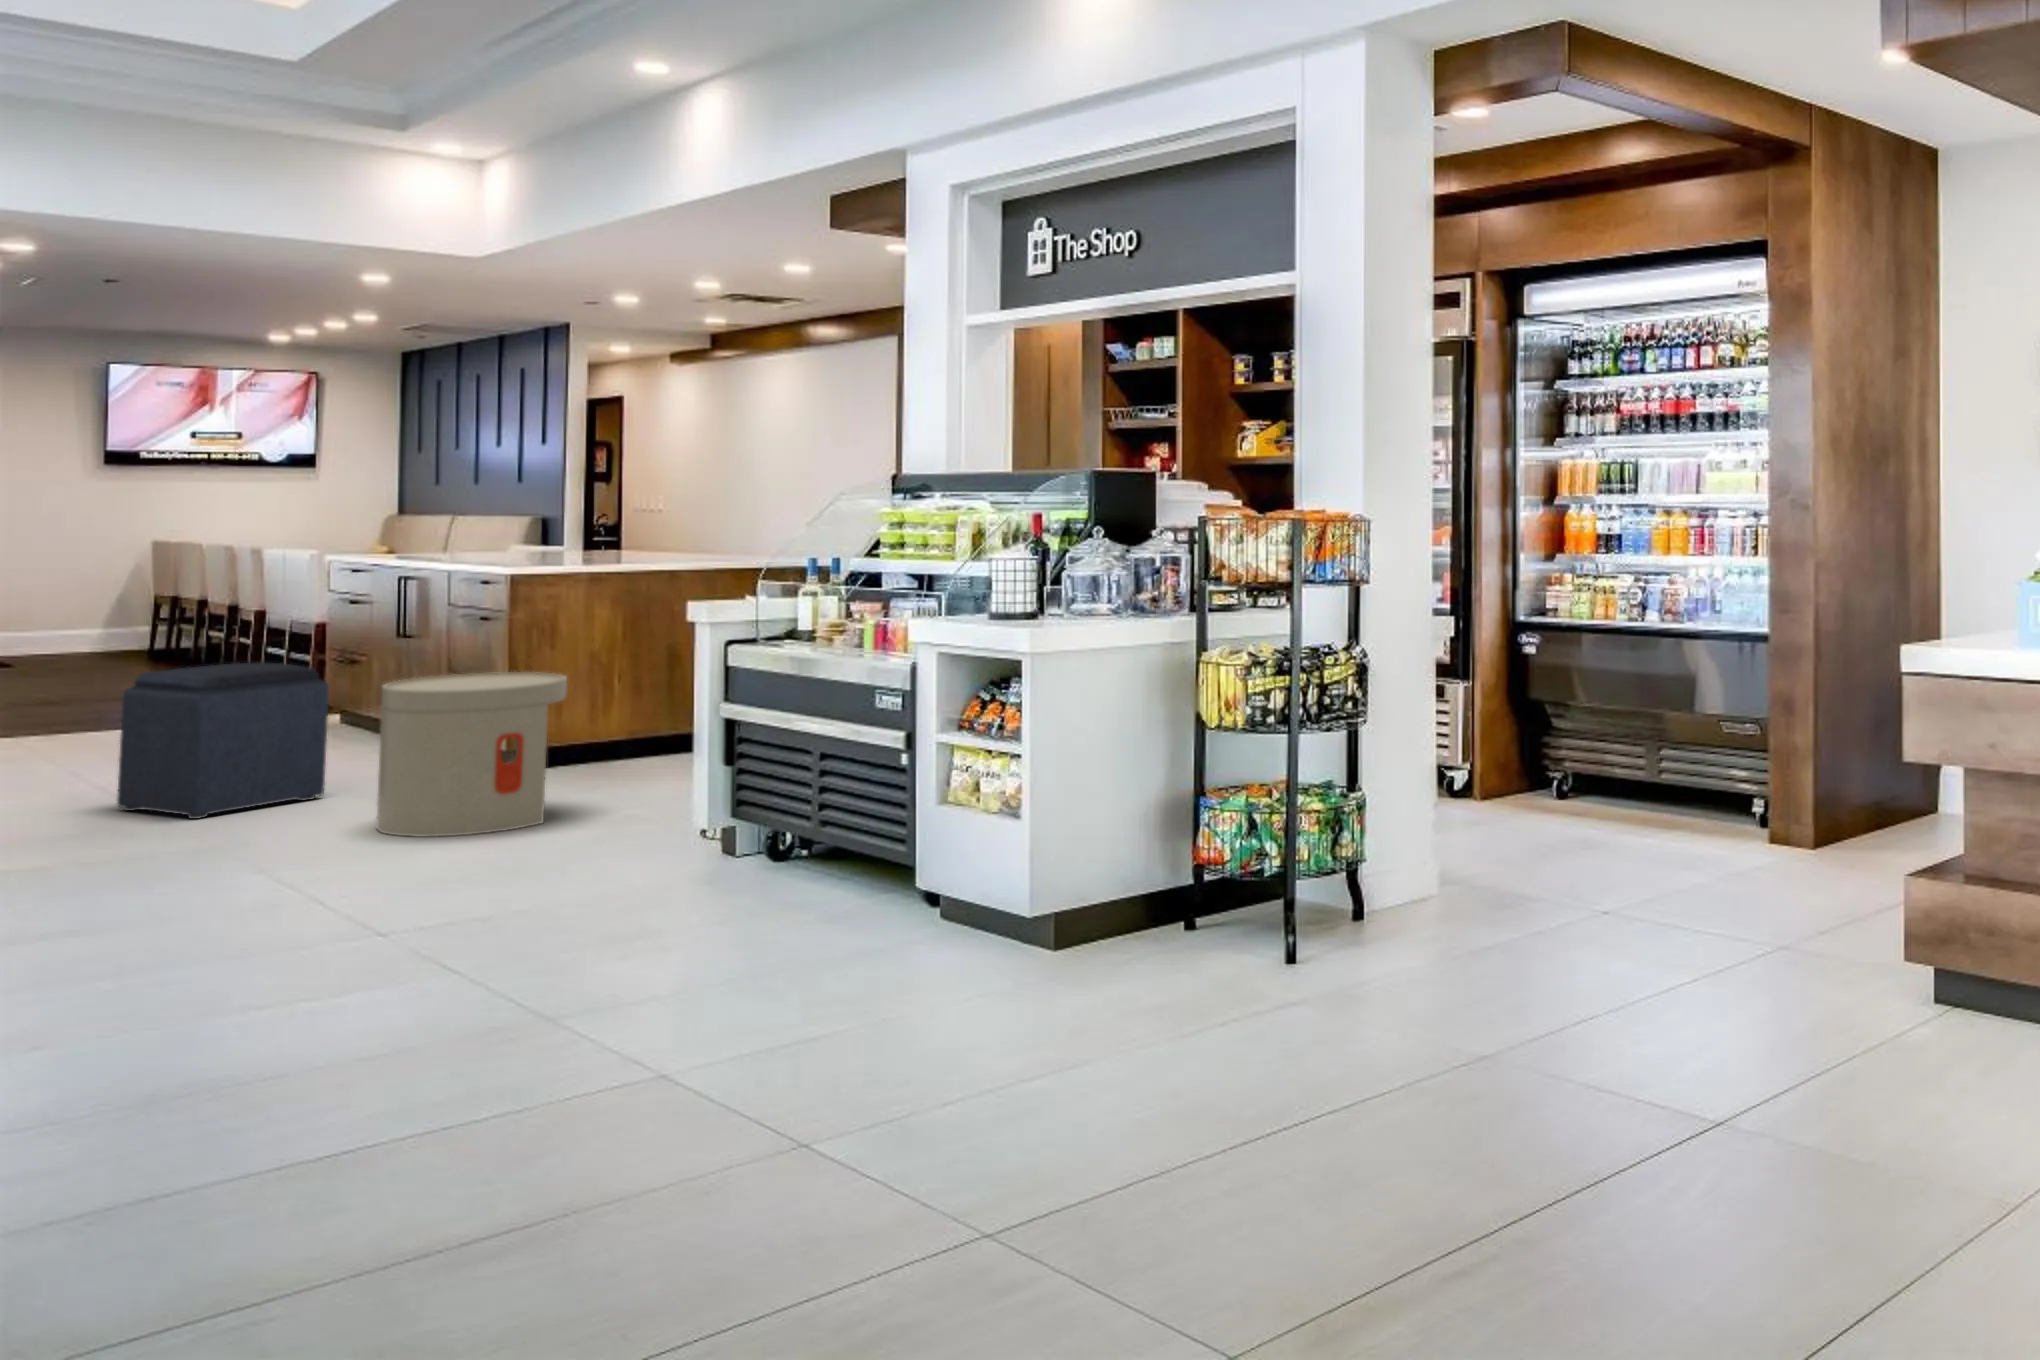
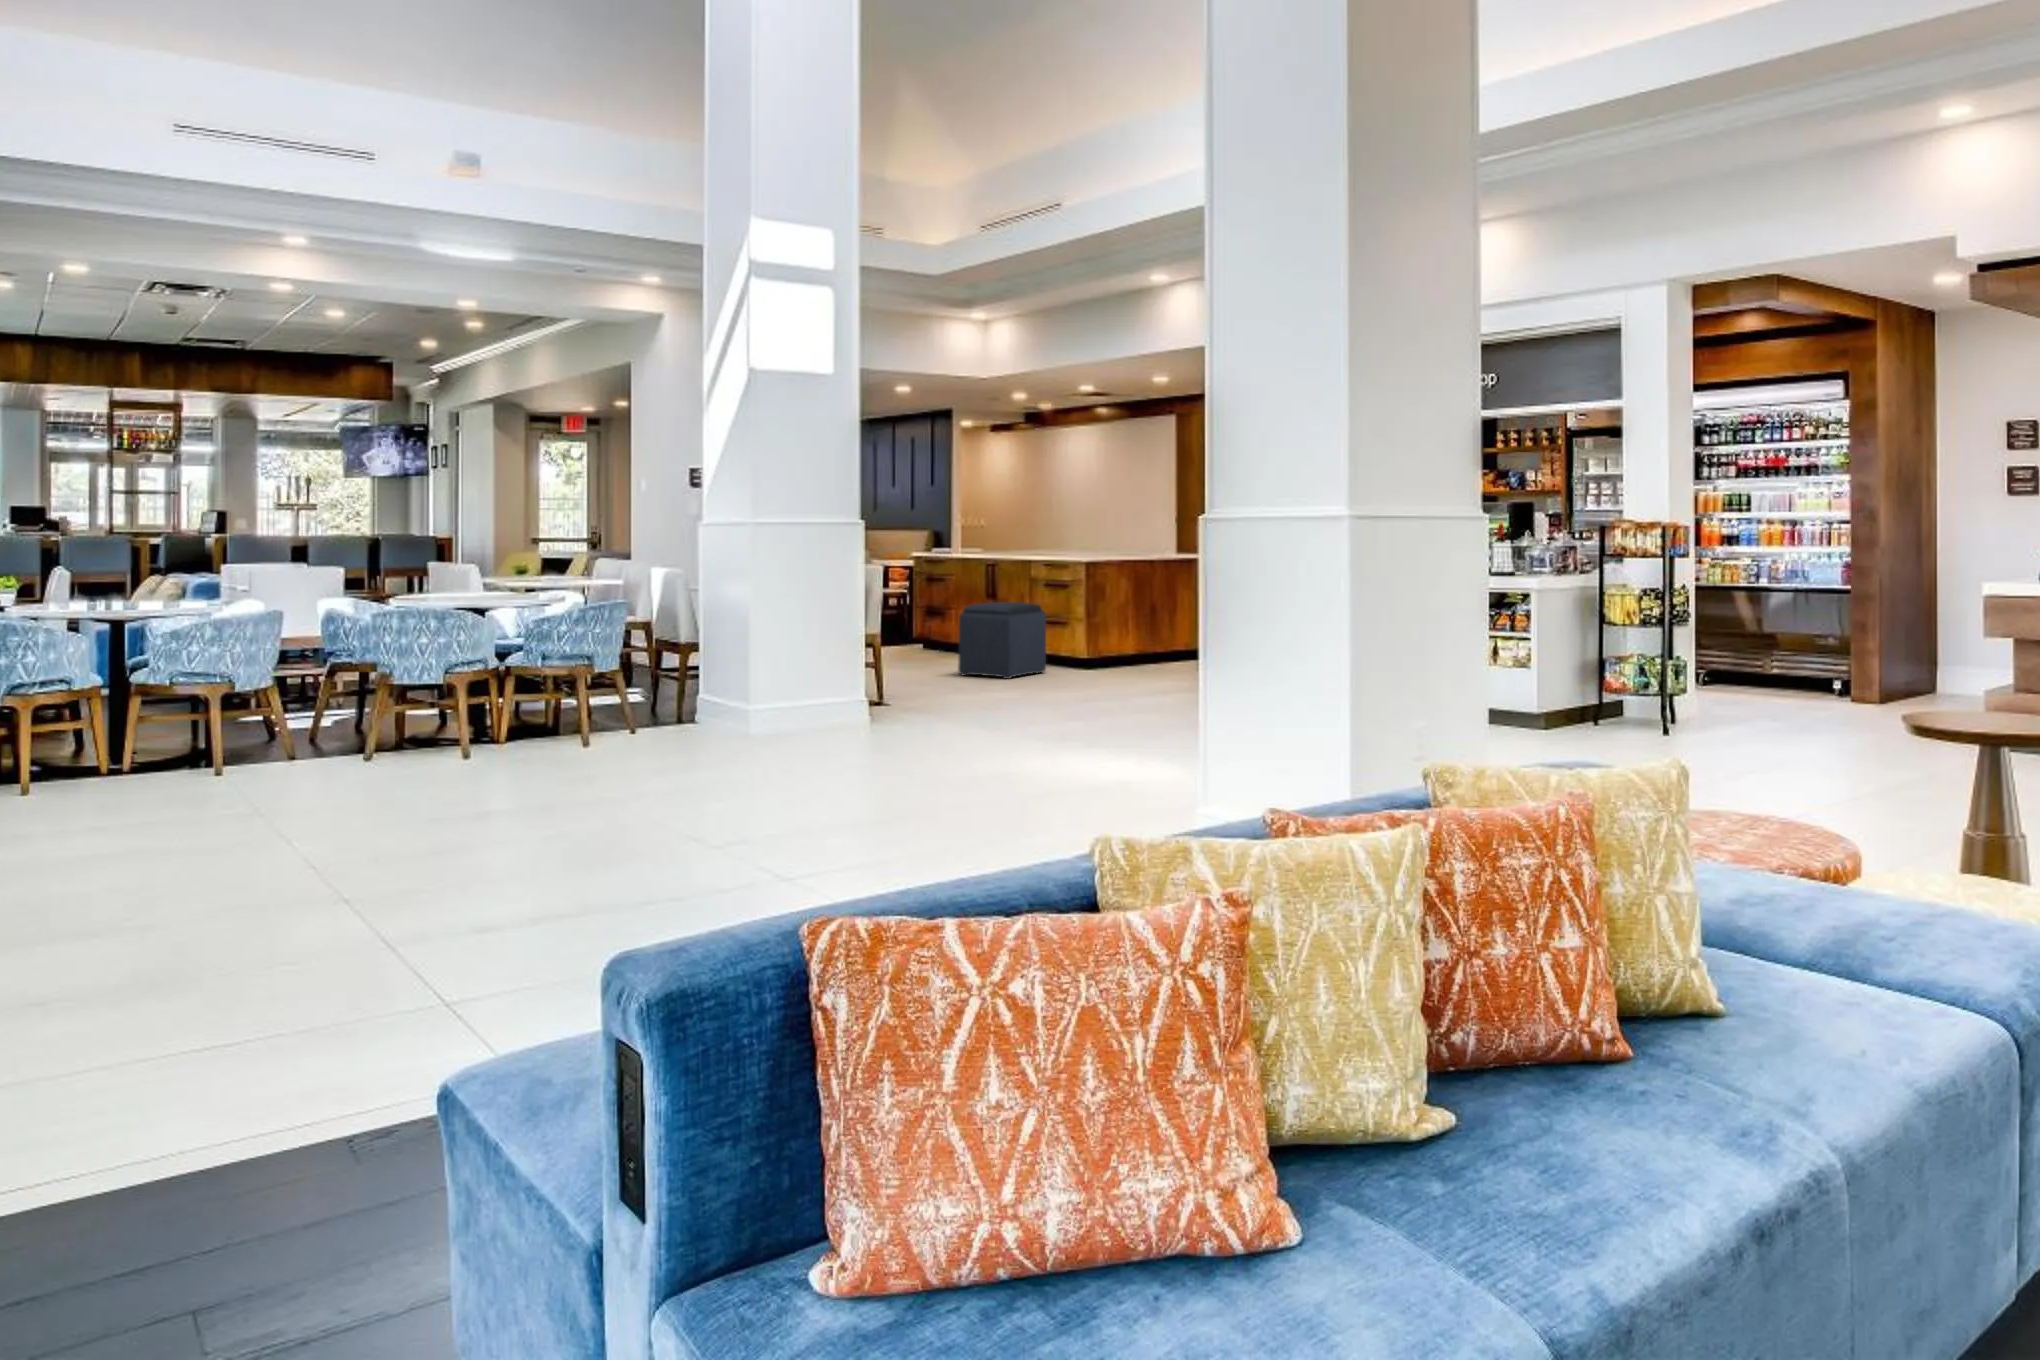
side table: present [376,672,567,837] -> none [1107,607,1189,686]

